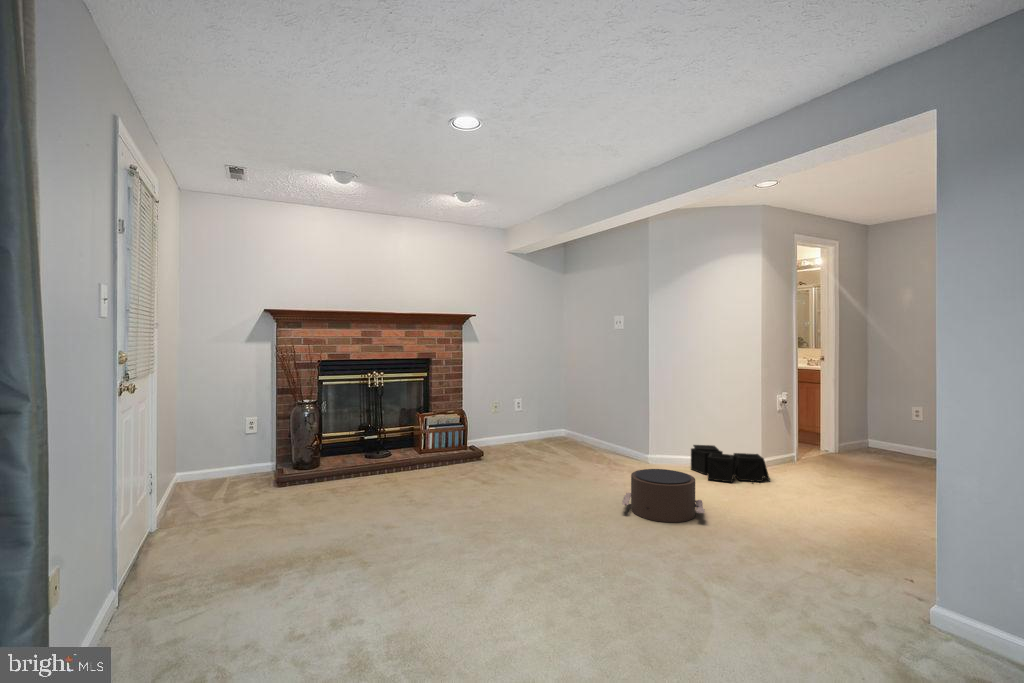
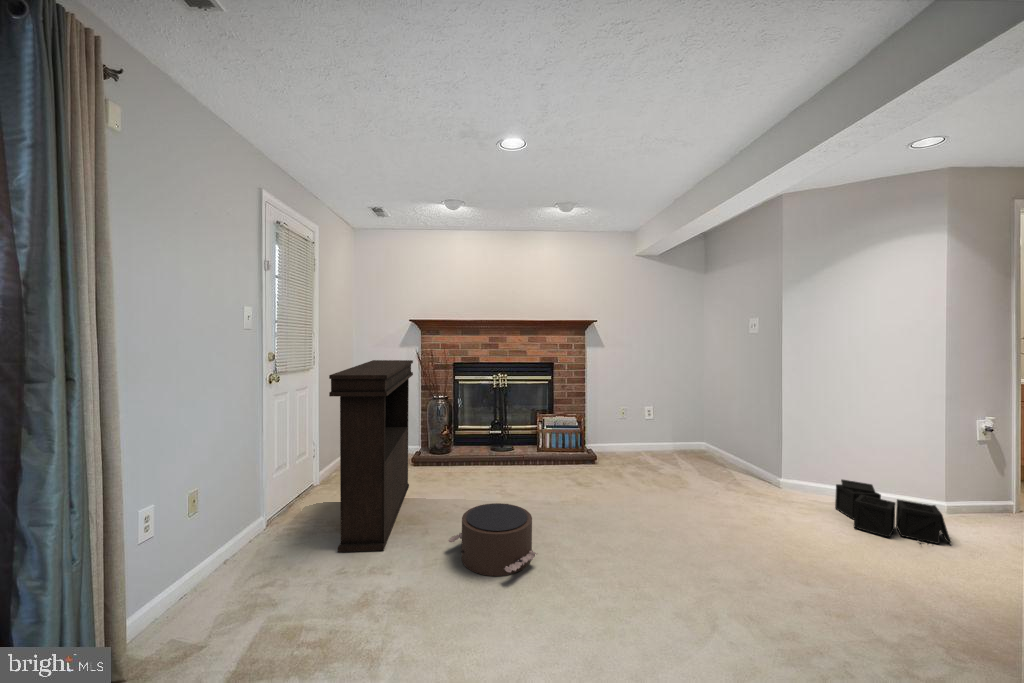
console table: none [228,352,301,572] -> present [329,360,413,552]
pouf: present [622,469,705,522] -> present [448,503,538,576]

